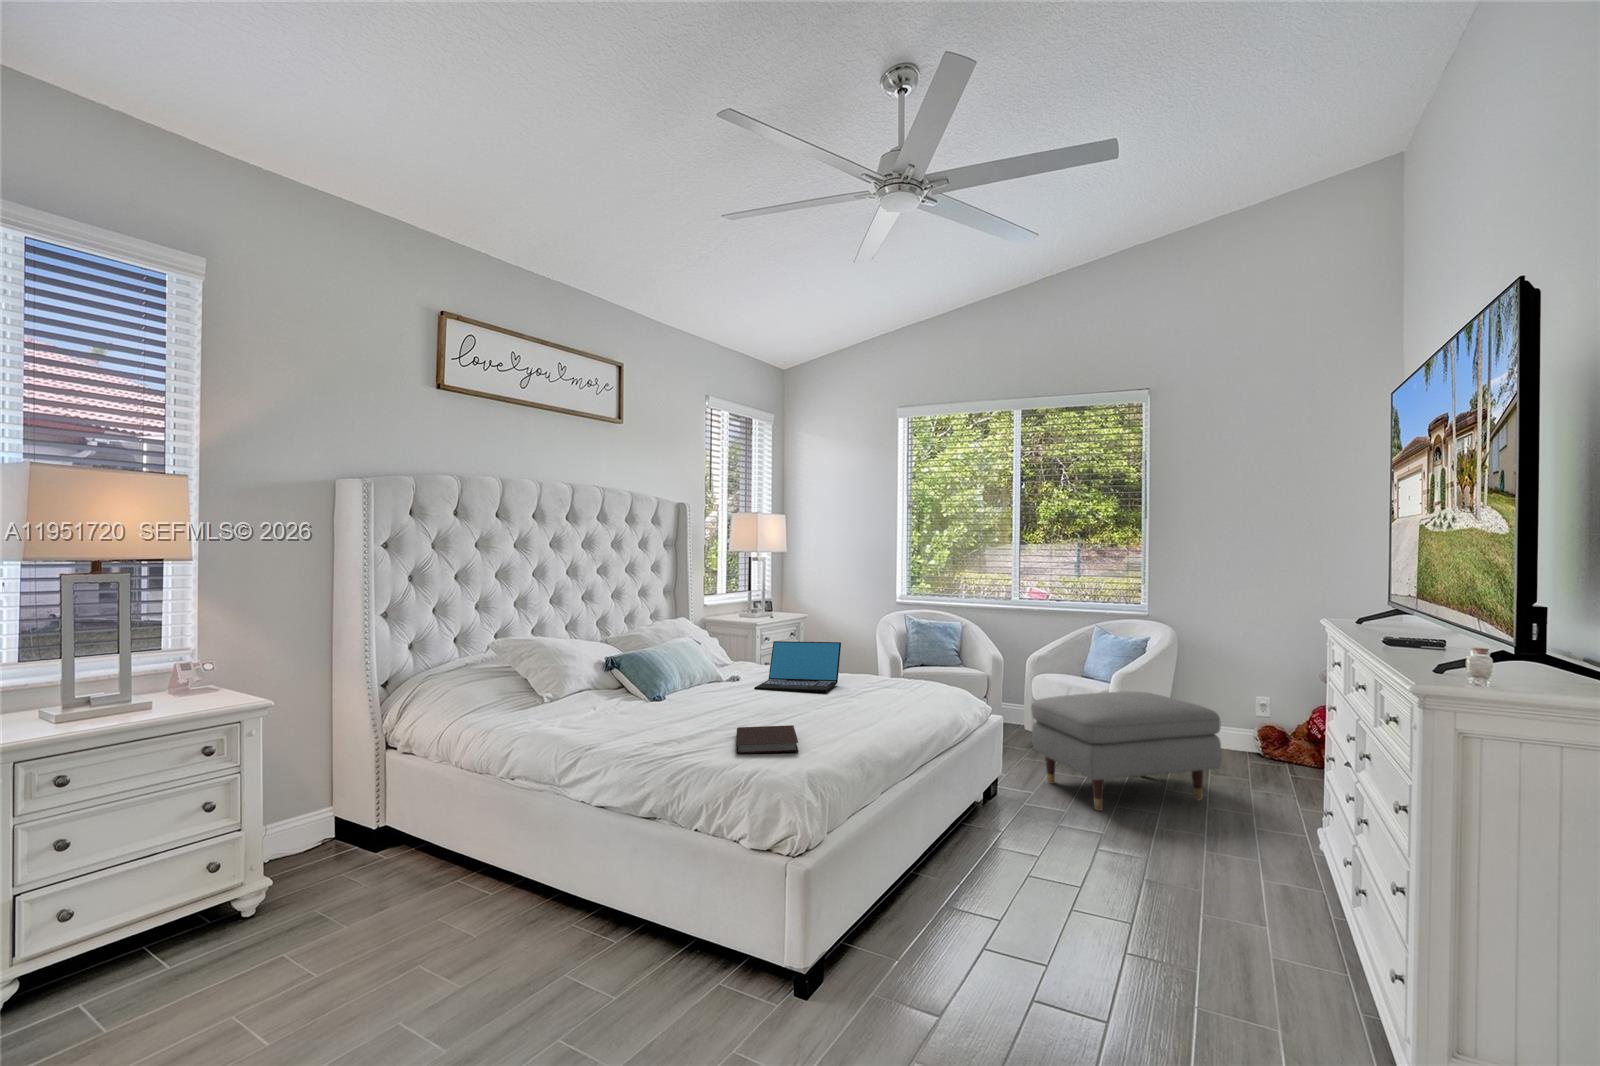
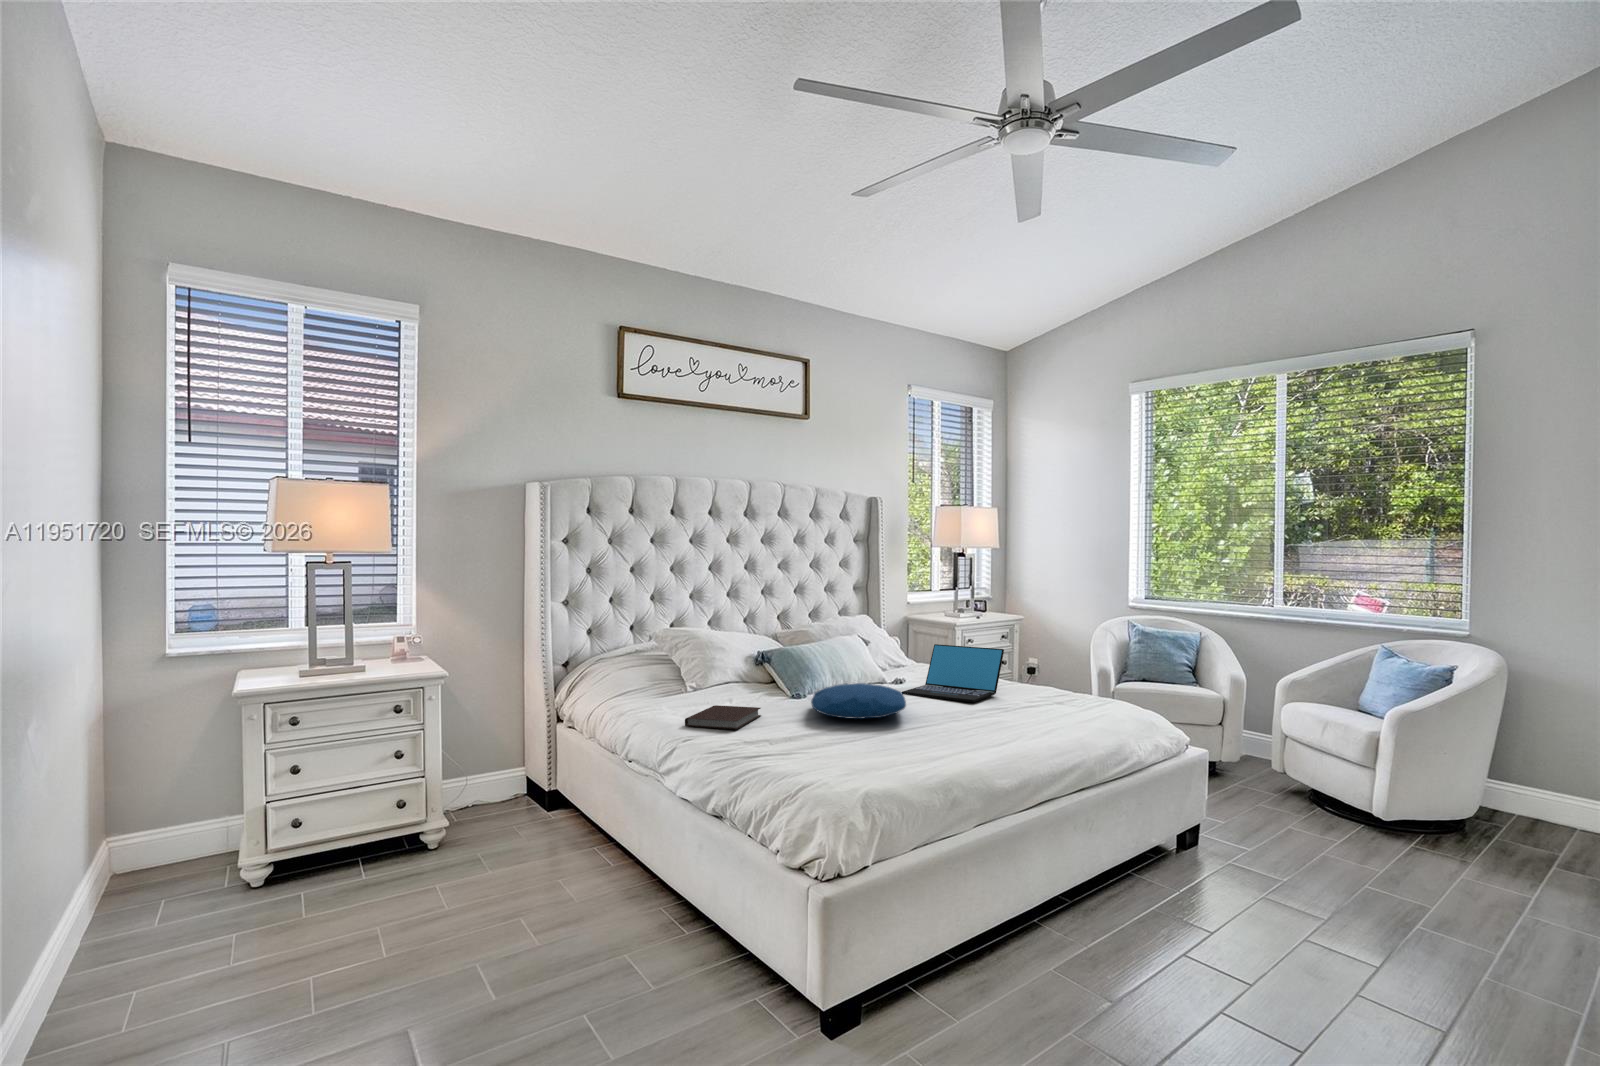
pillow: none [688,681,788,715] -> present [811,683,906,719]
ottoman: present [1031,691,1222,811] -> none [1256,732,1535,891]
notebook: present [736,725,798,754] -> present [685,705,761,729]

